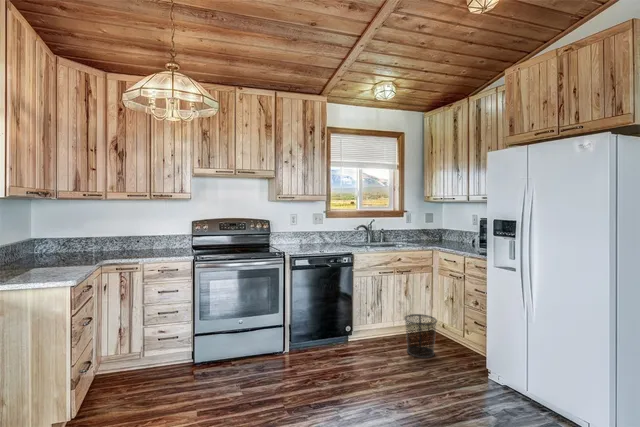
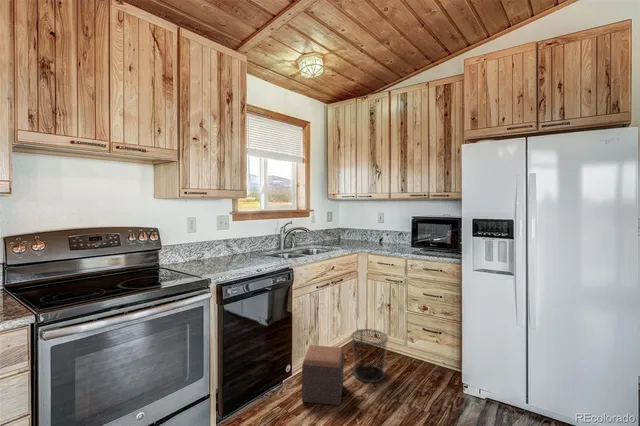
footstool: none [351,316,392,362] -> present [302,345,344,405]

